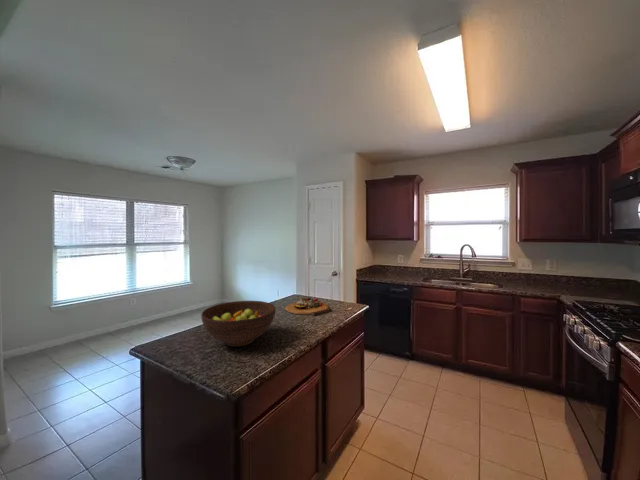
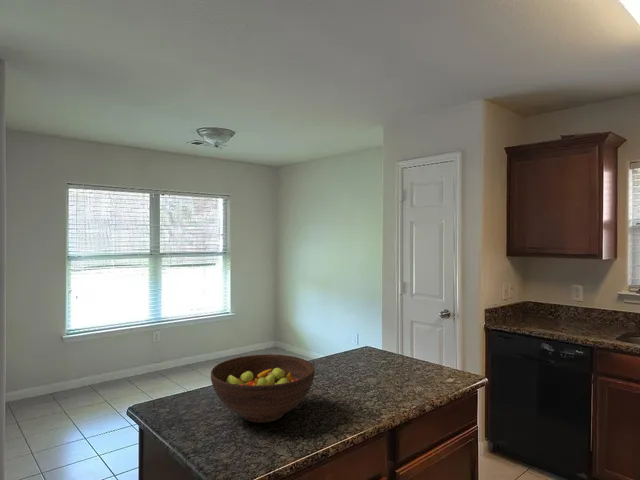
cutting board: present [286,298,332,316] -> none [345,355,418,387]

